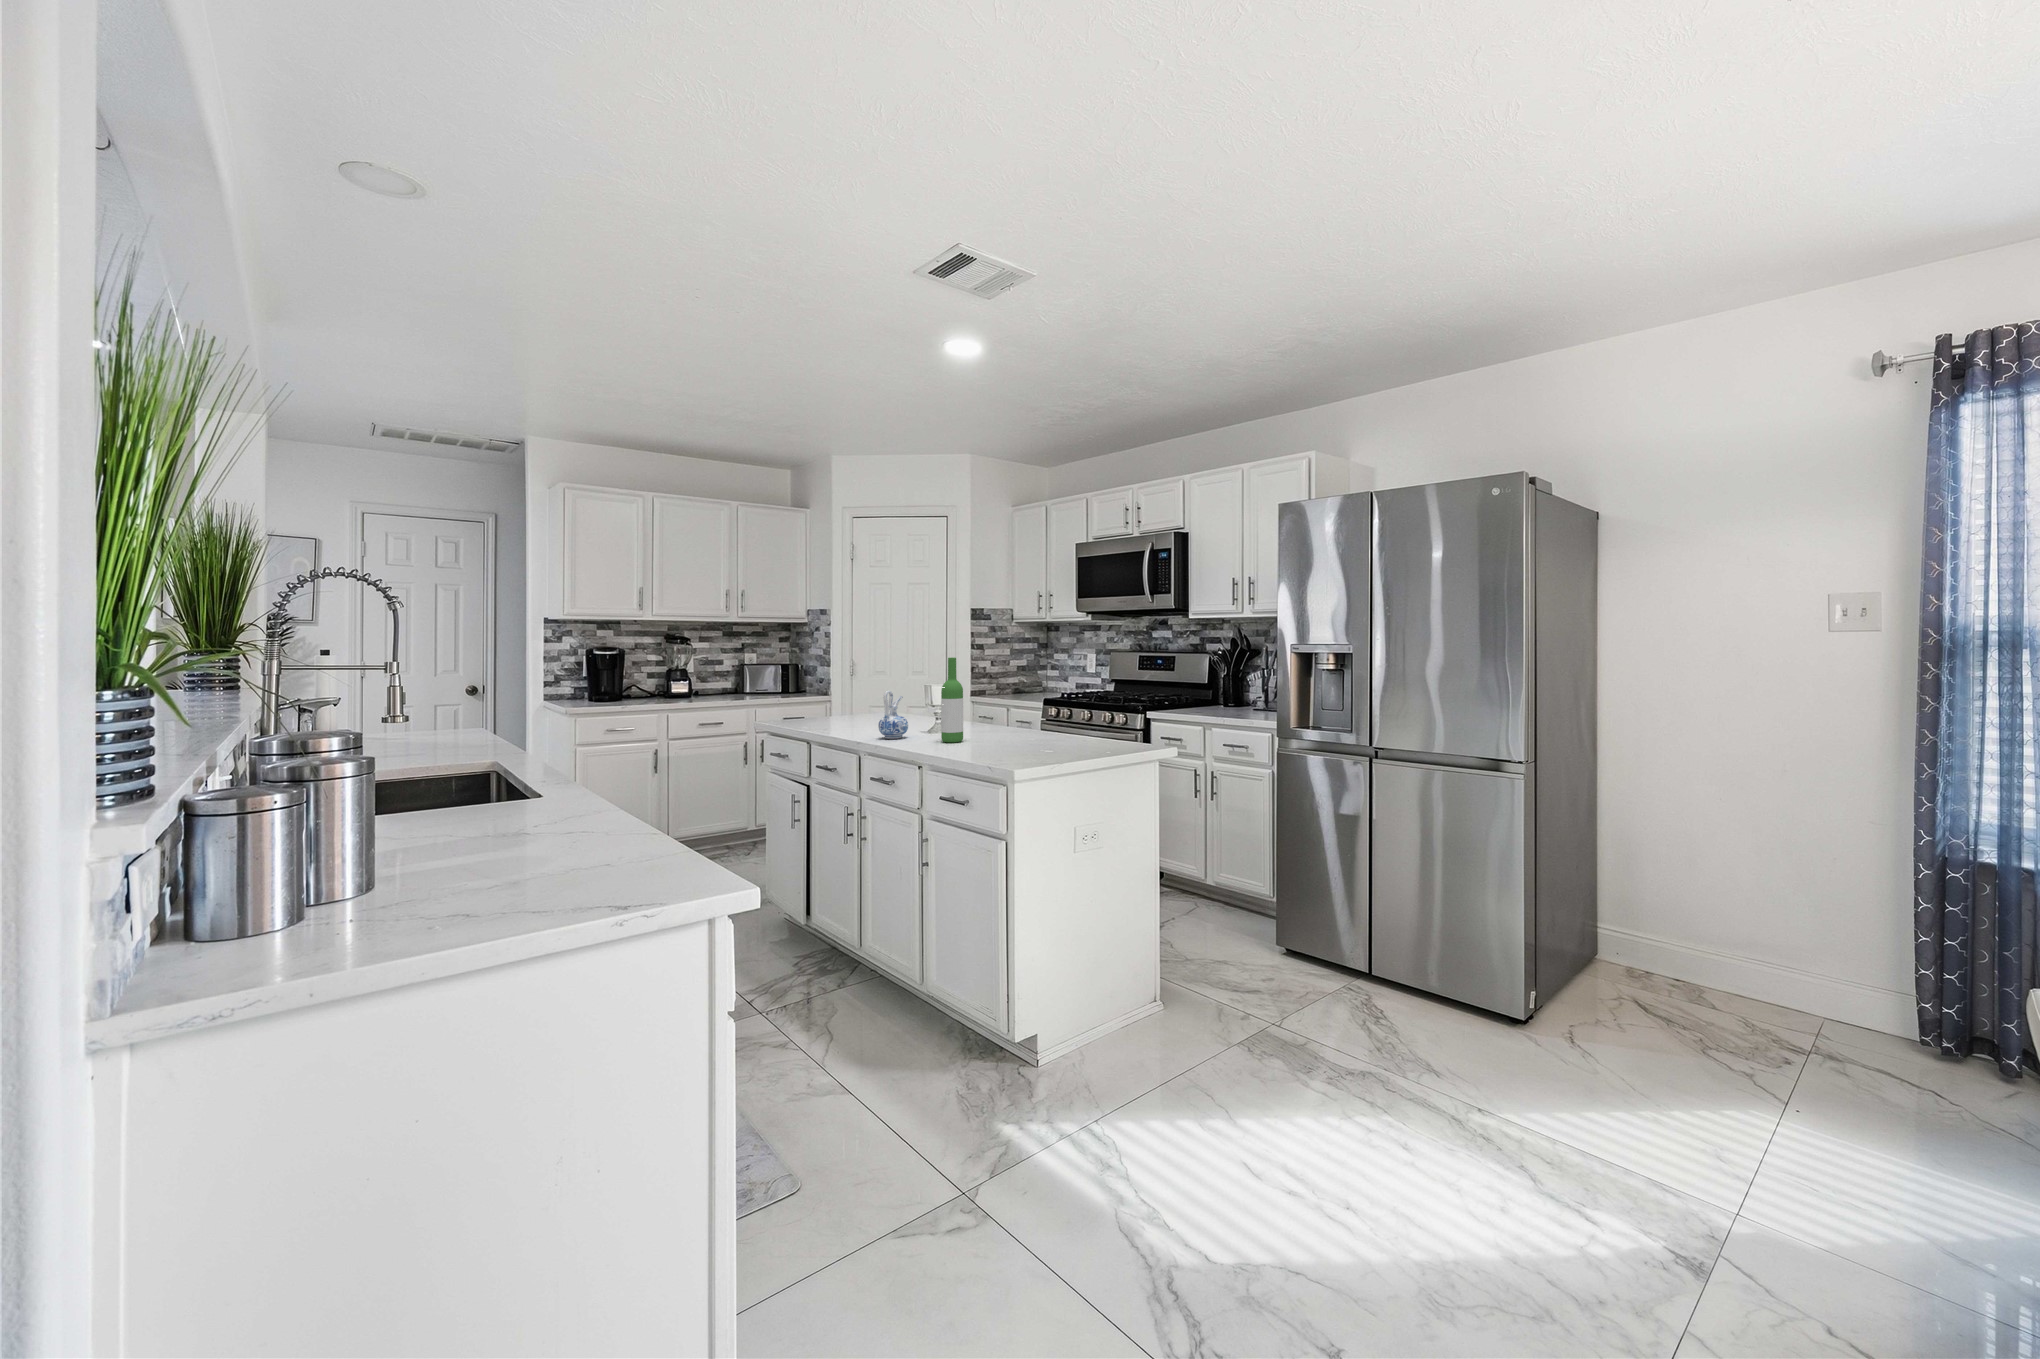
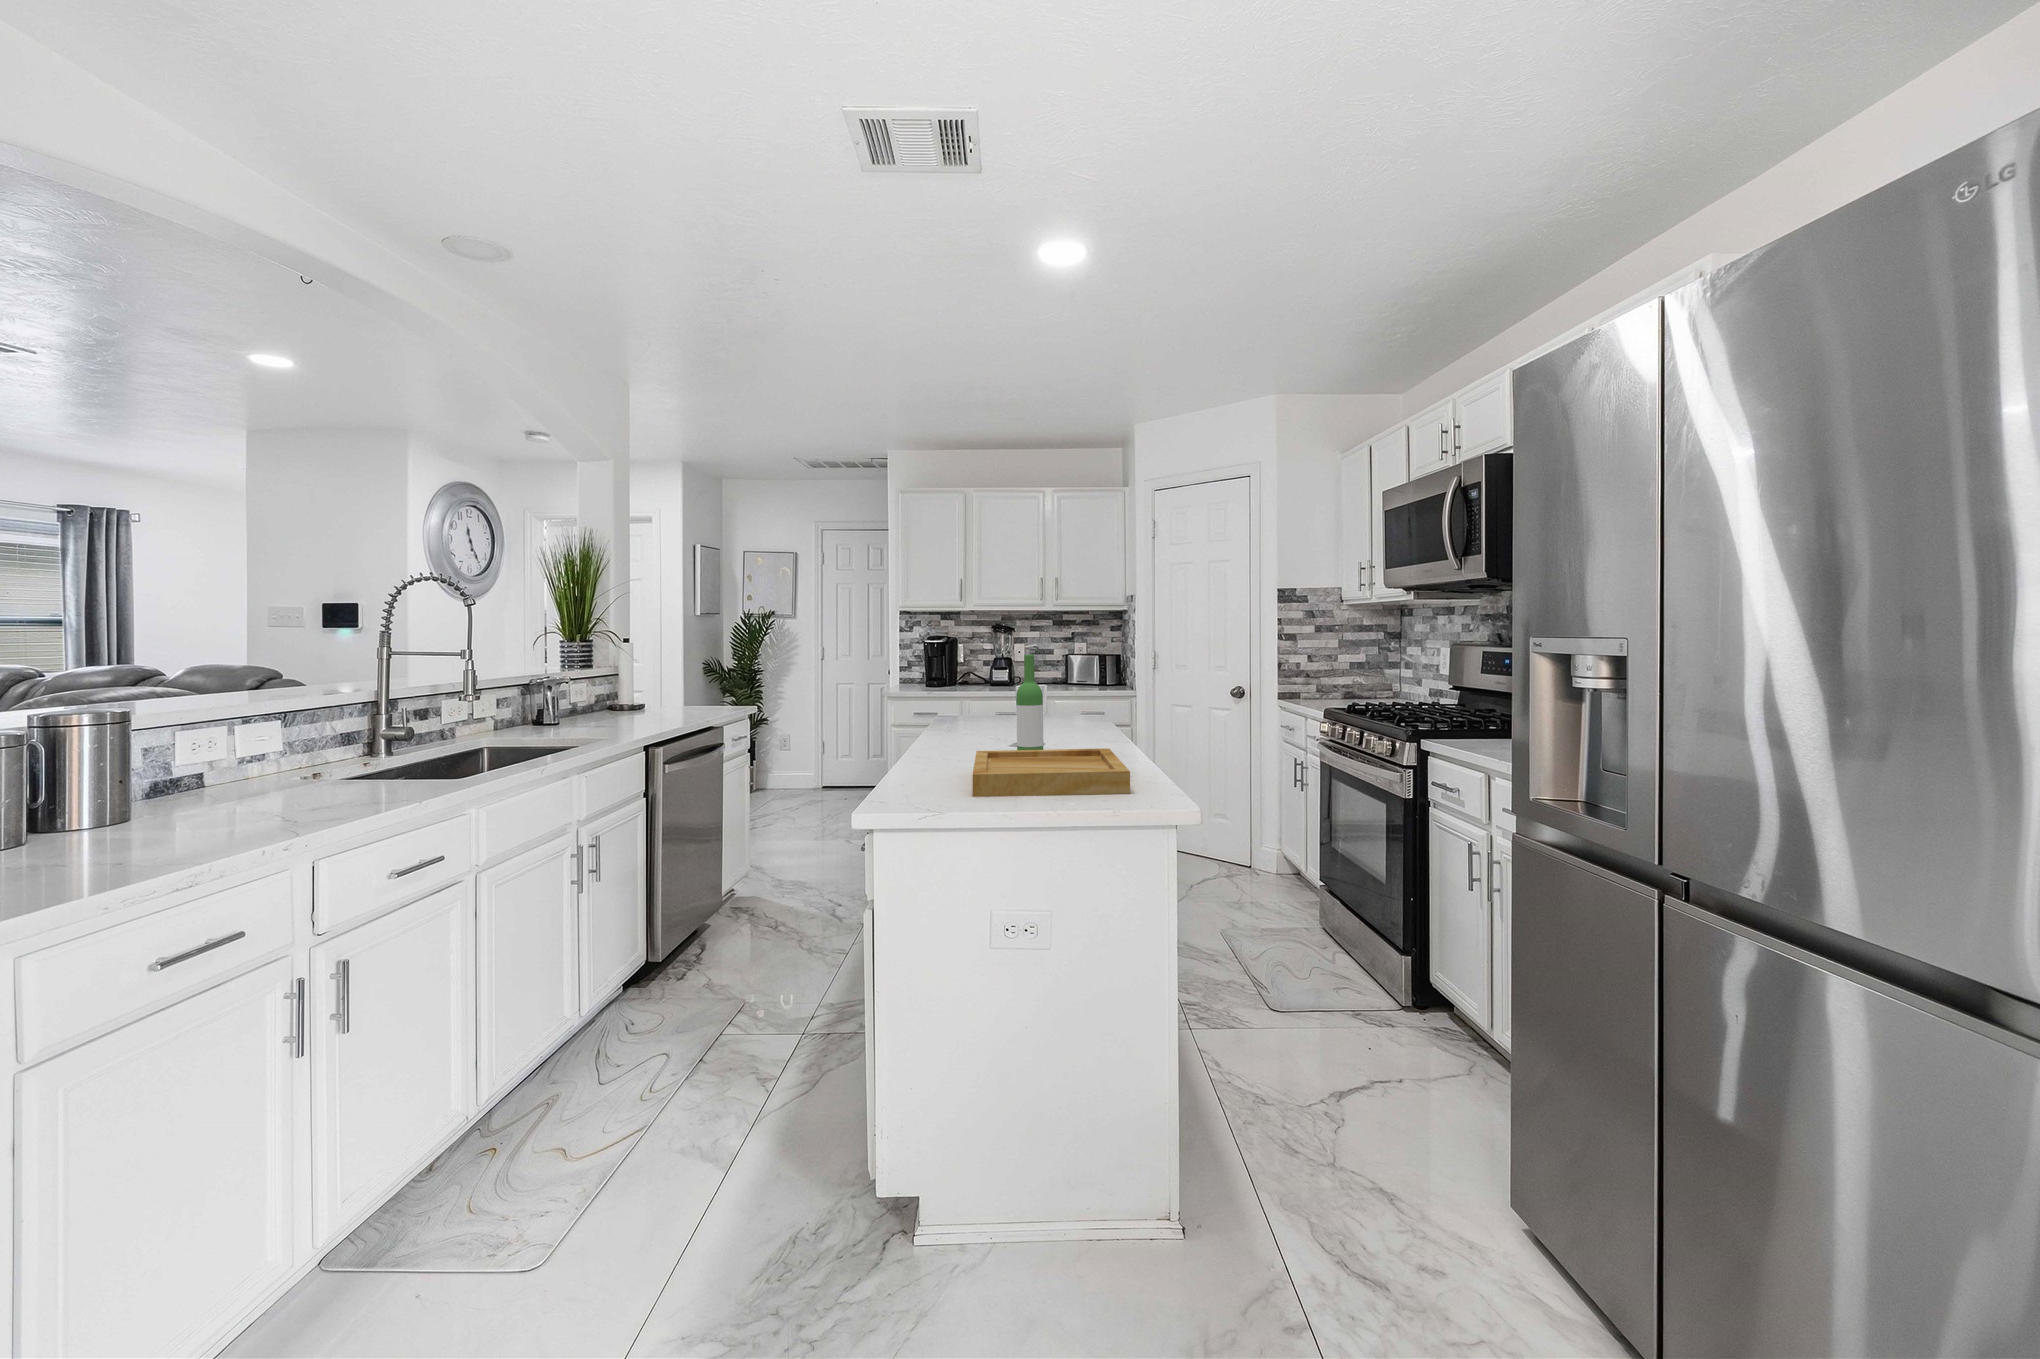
ceramic pitcher: present [878,690,908,739] -> none [982,691,1015,748]
tray: none [952,726,1107,765] -> present [973,748,1130,797]

